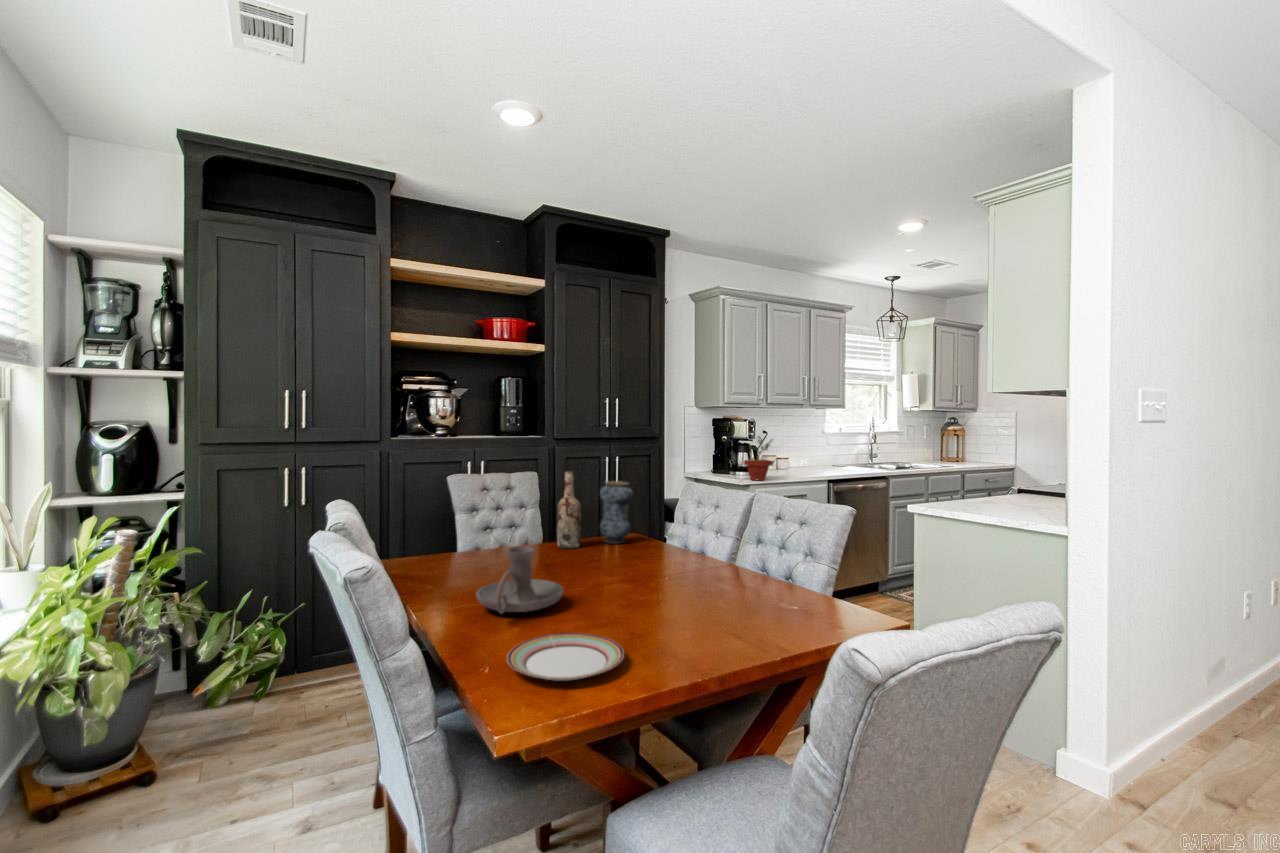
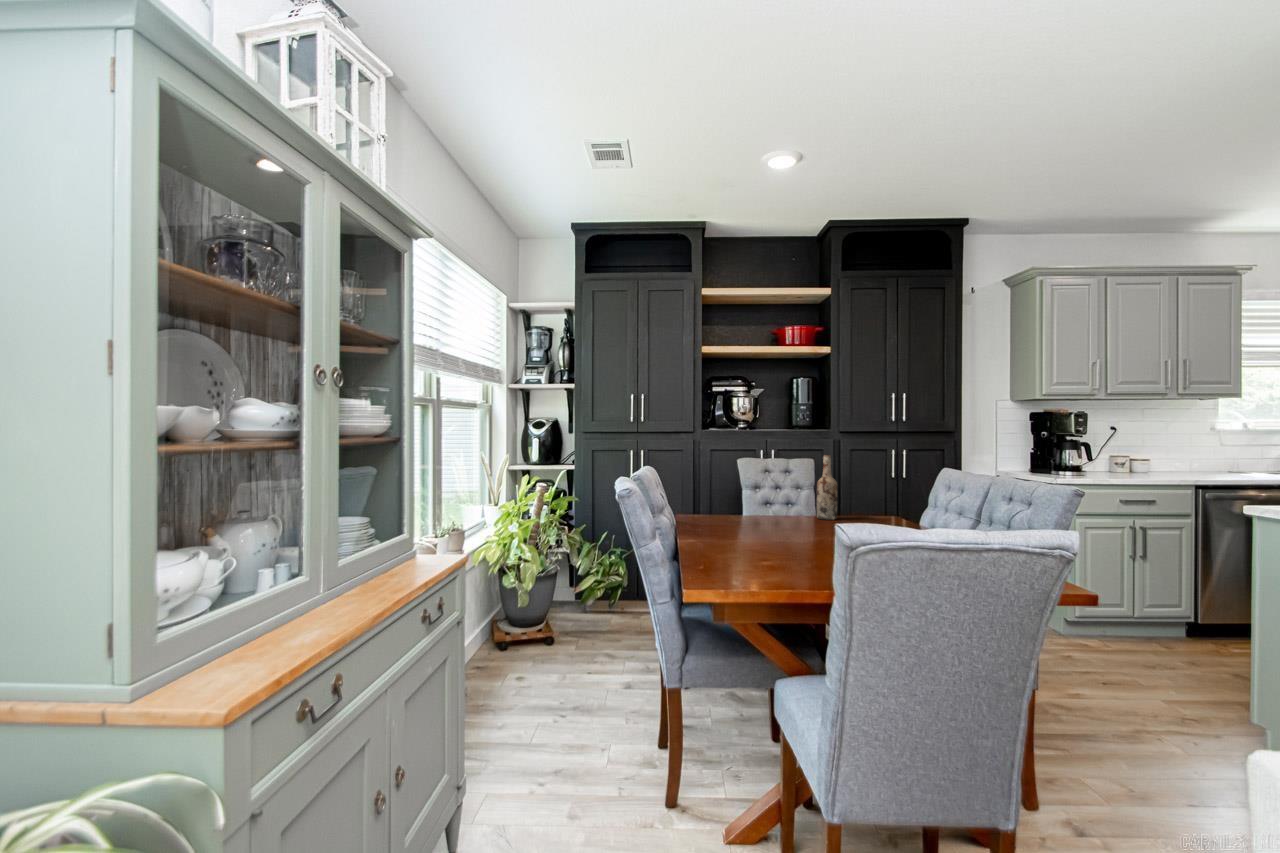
potted plant: present [744,437,773,481] -> none [1064,430,1107,480]
vase: present [600,481,633,544] -> none [857,466,888,520]
candle holder: present [477,547,563,613] -> none [726,501,788,545]
plate: present [507,633,624,681] -> none [722,554,801,575]

